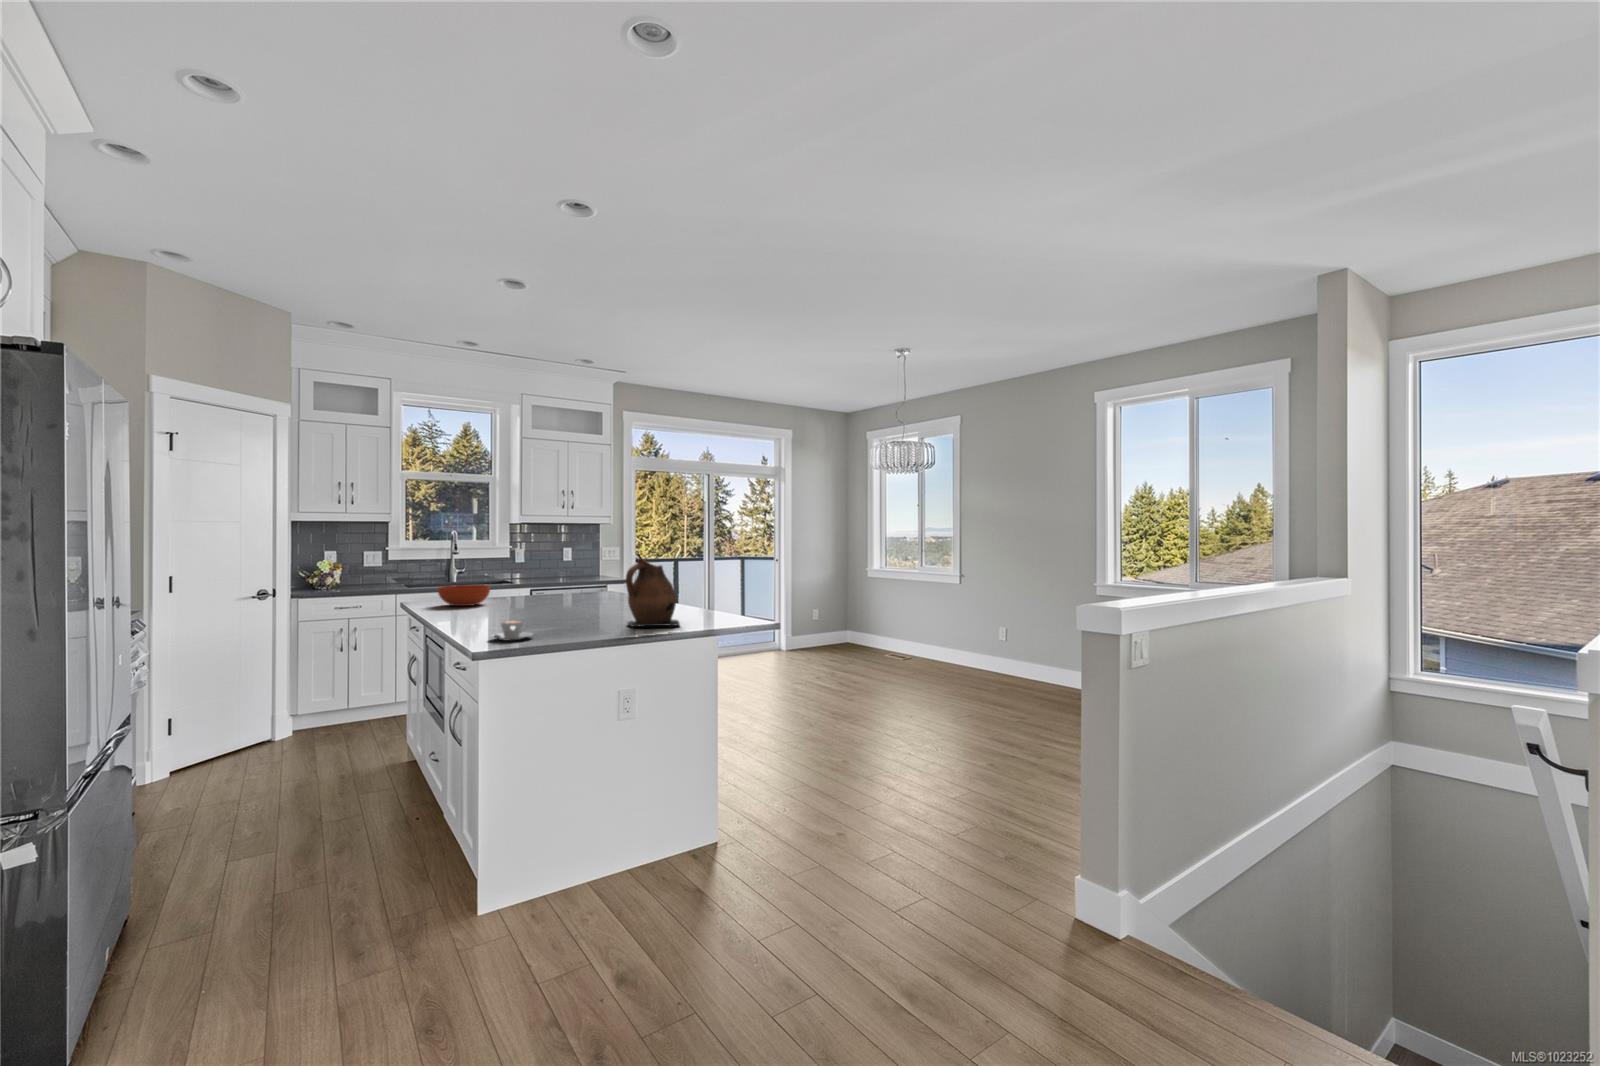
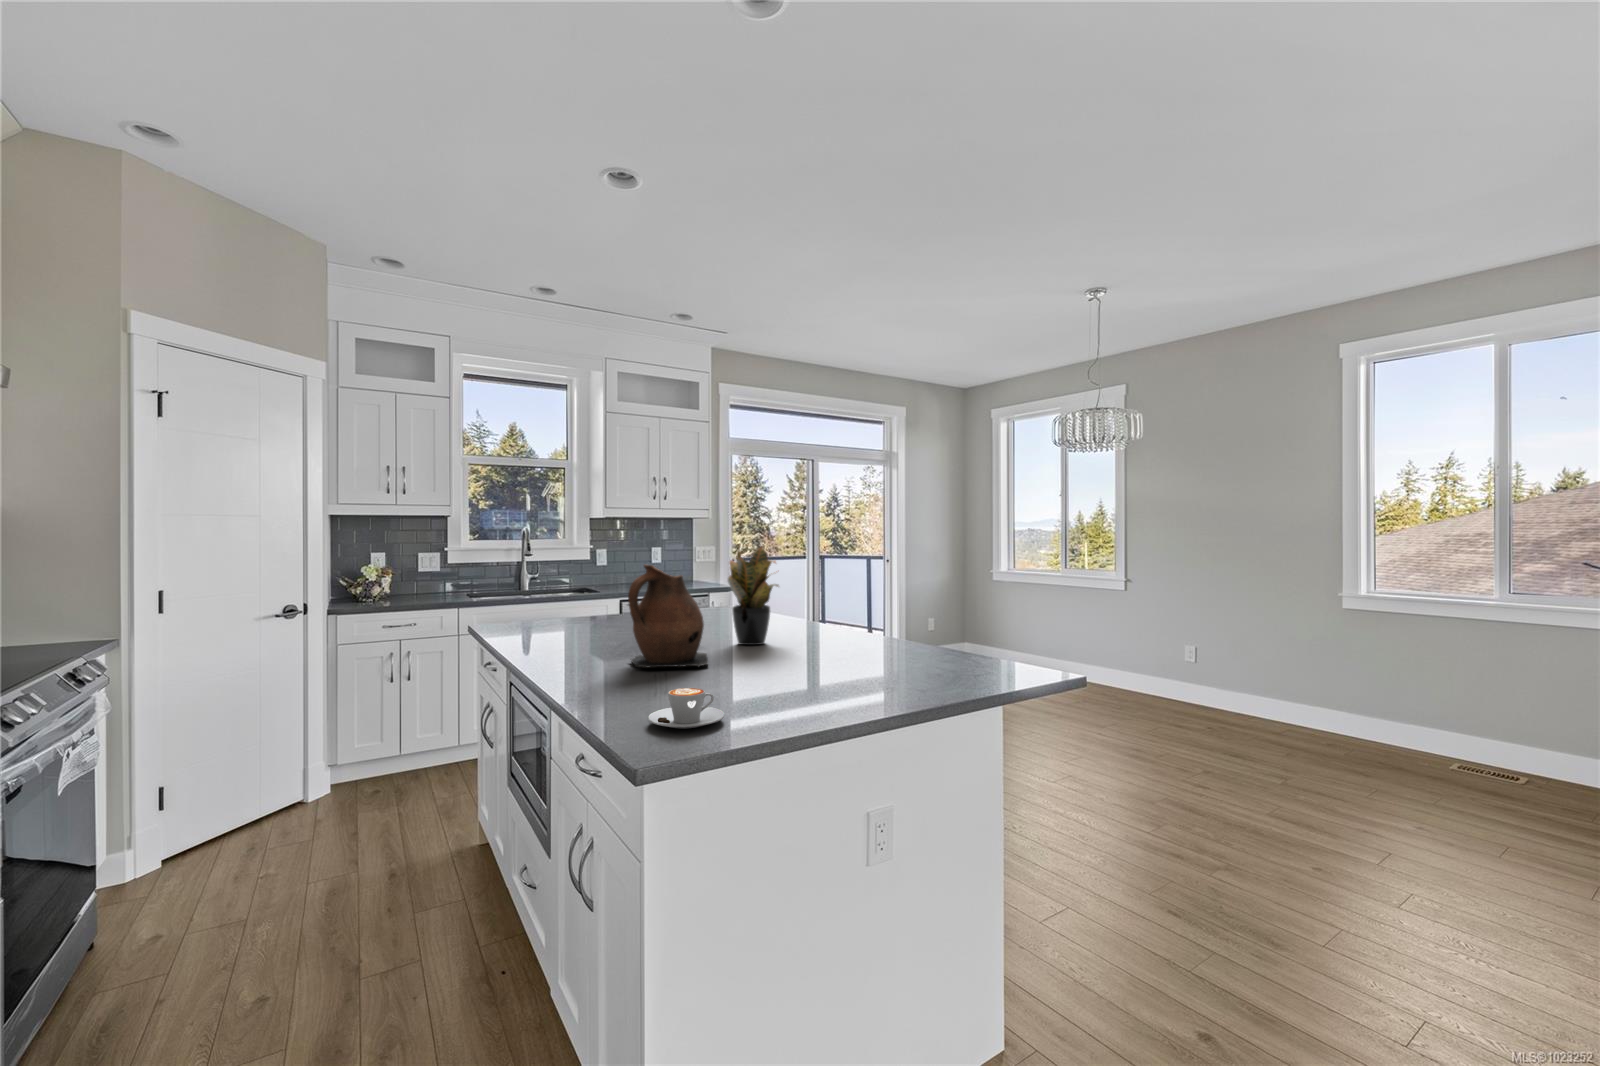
potted plant: none [569,538,615,610] -> present [728,546,779,645]
ceramic pitcher: present [626,558,679,626] -> present [628,565,708,667]
bowl: present [438,585,490,606] -> none [524,603,597,636]

